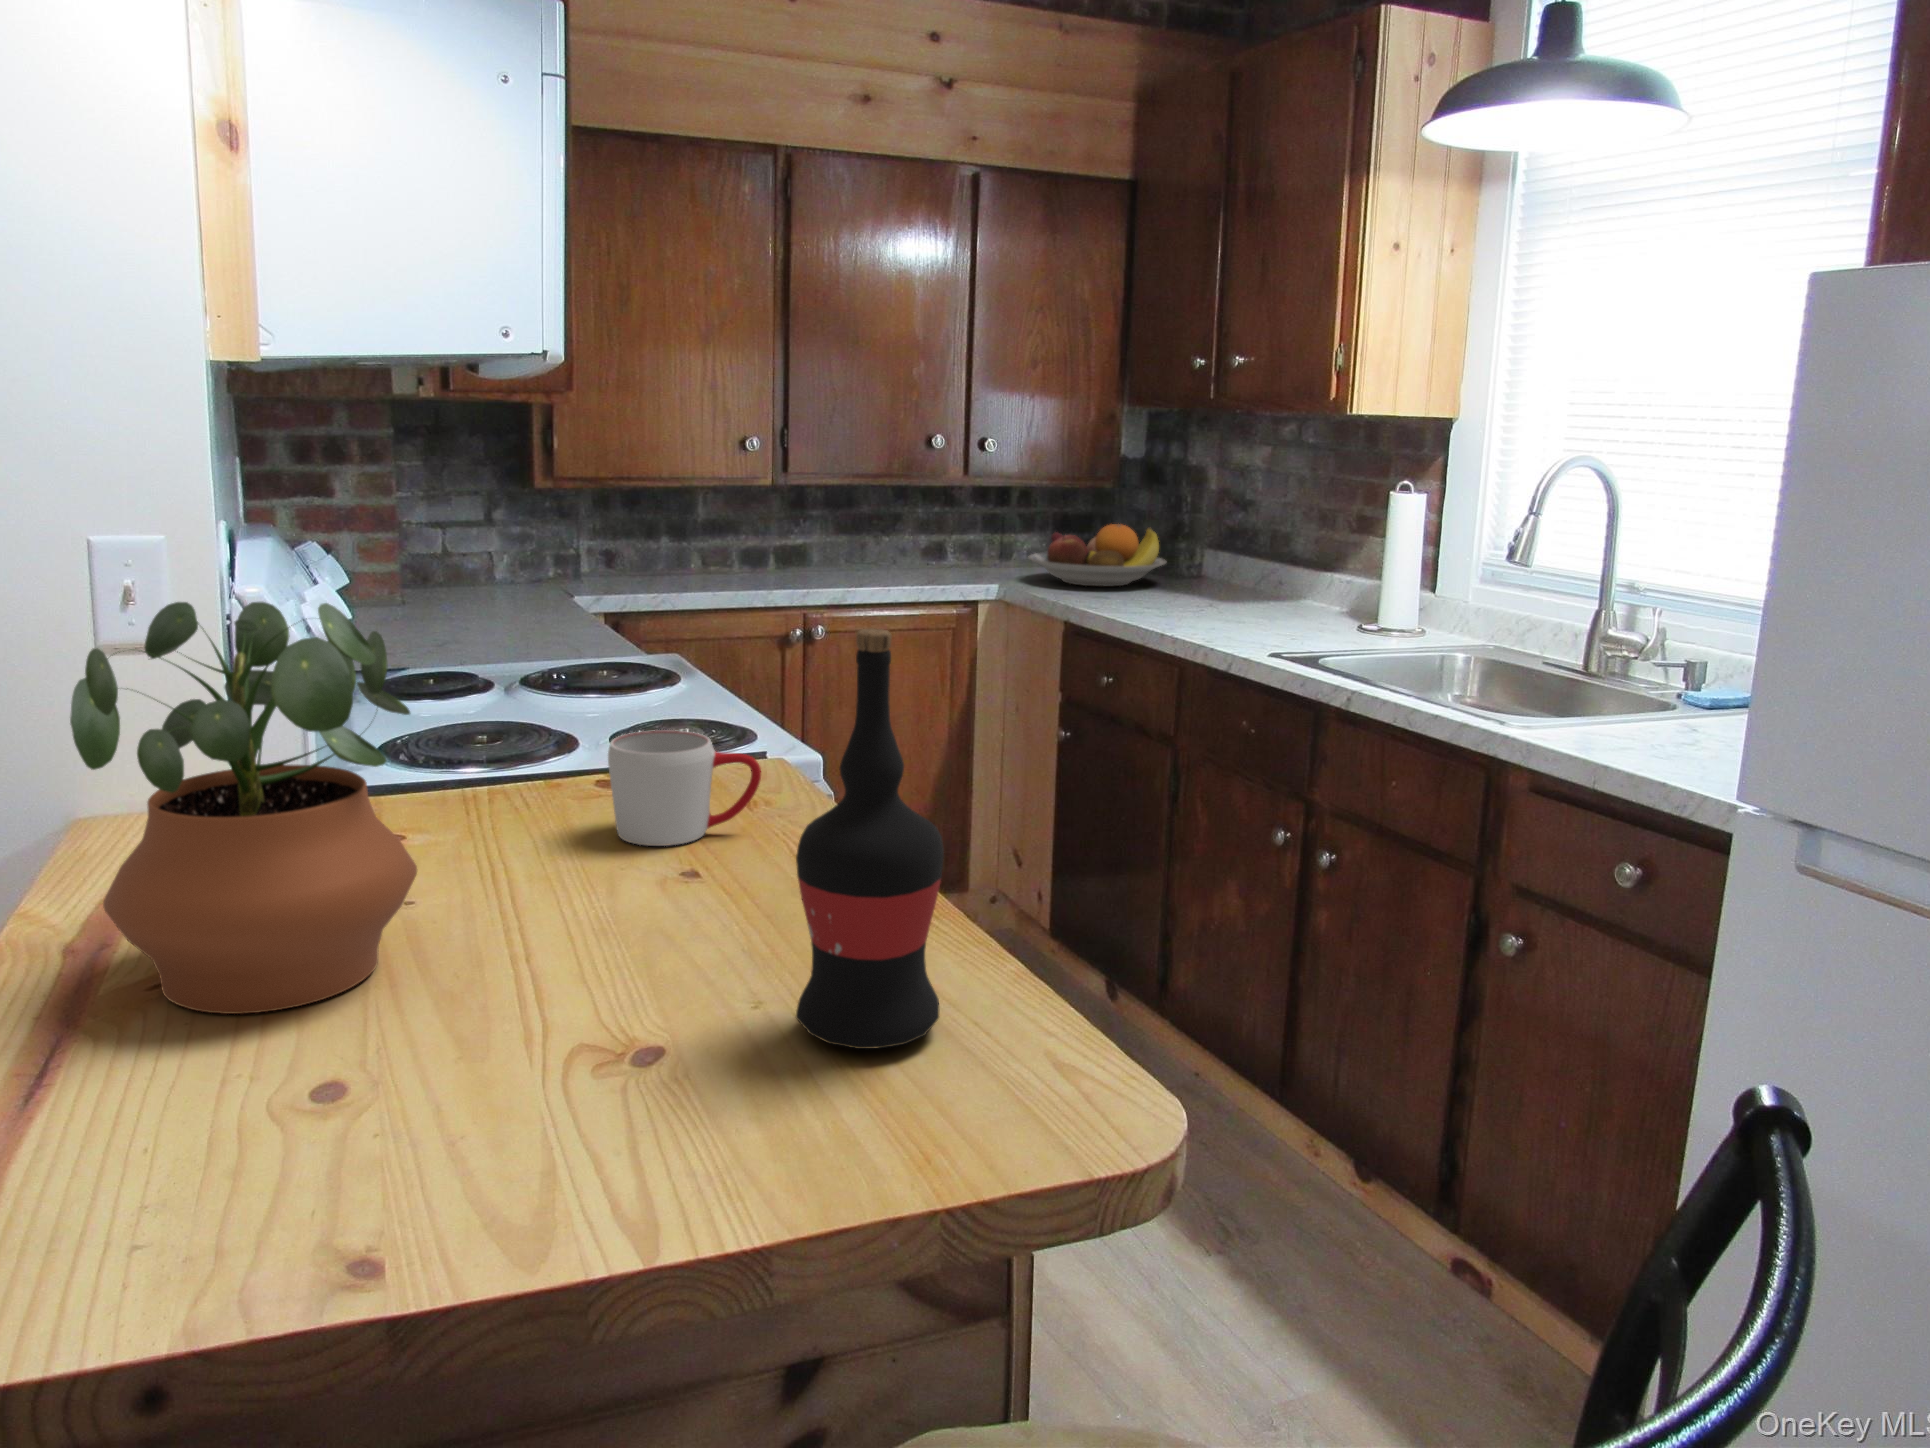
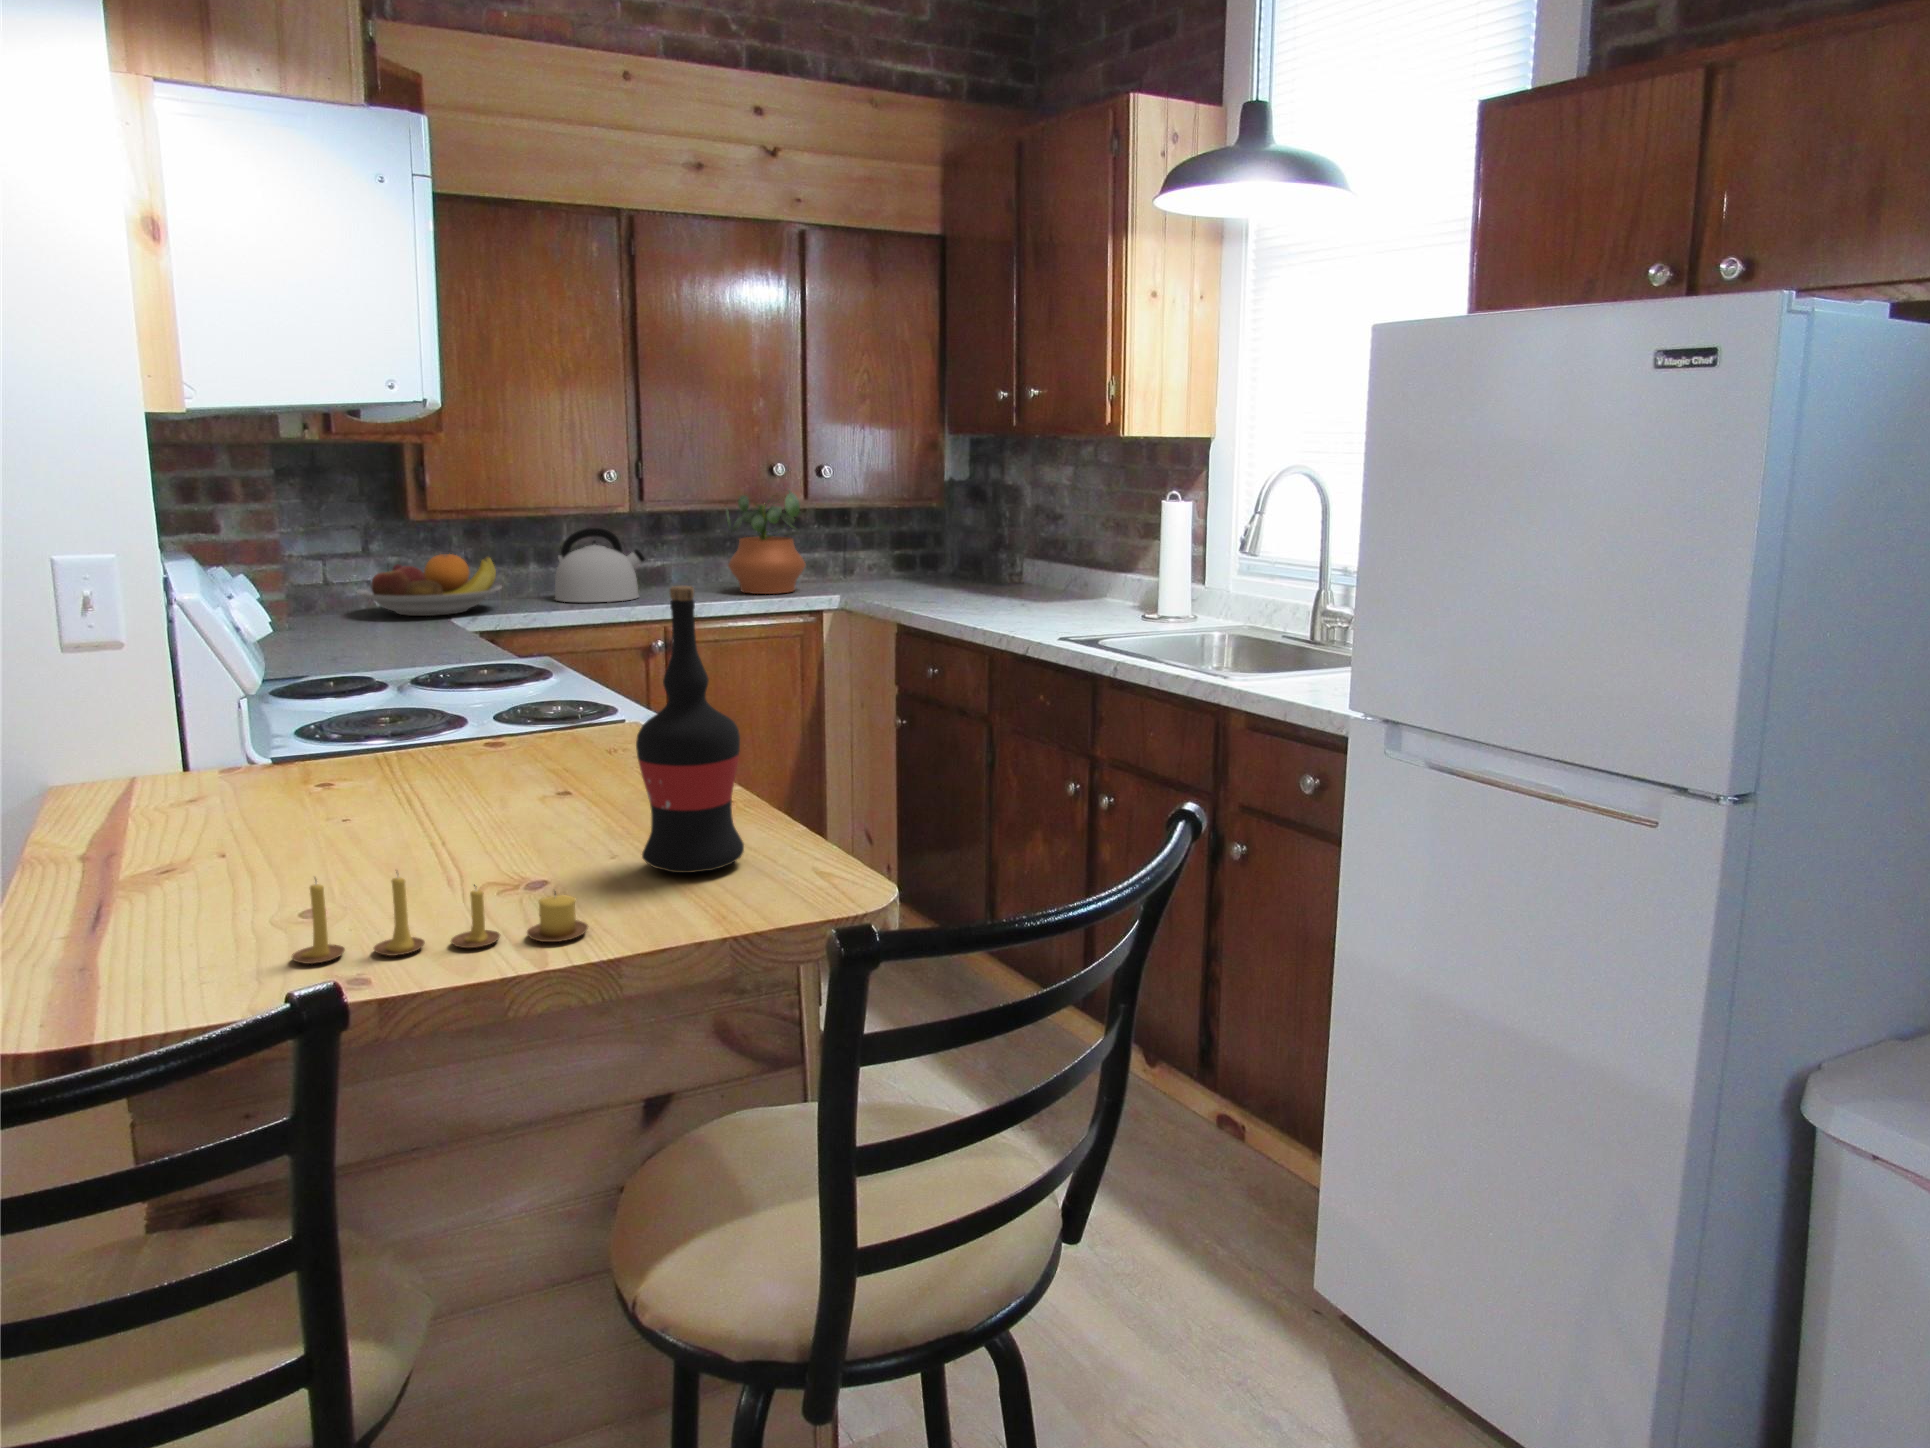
kettle: none [684,501,784,583] -> present [555,528,645,602]
fruit bowl: present [1029,524,1166,587] -> present [357,554,502,616]
potted plant: present [70,602,417,1014] -> present [726,491,806,594]
mug: present [608,730,761,846] -> none [495,693,619,779]
candle: none [280,1068,720,1209] -> present [292,876,588,964]

